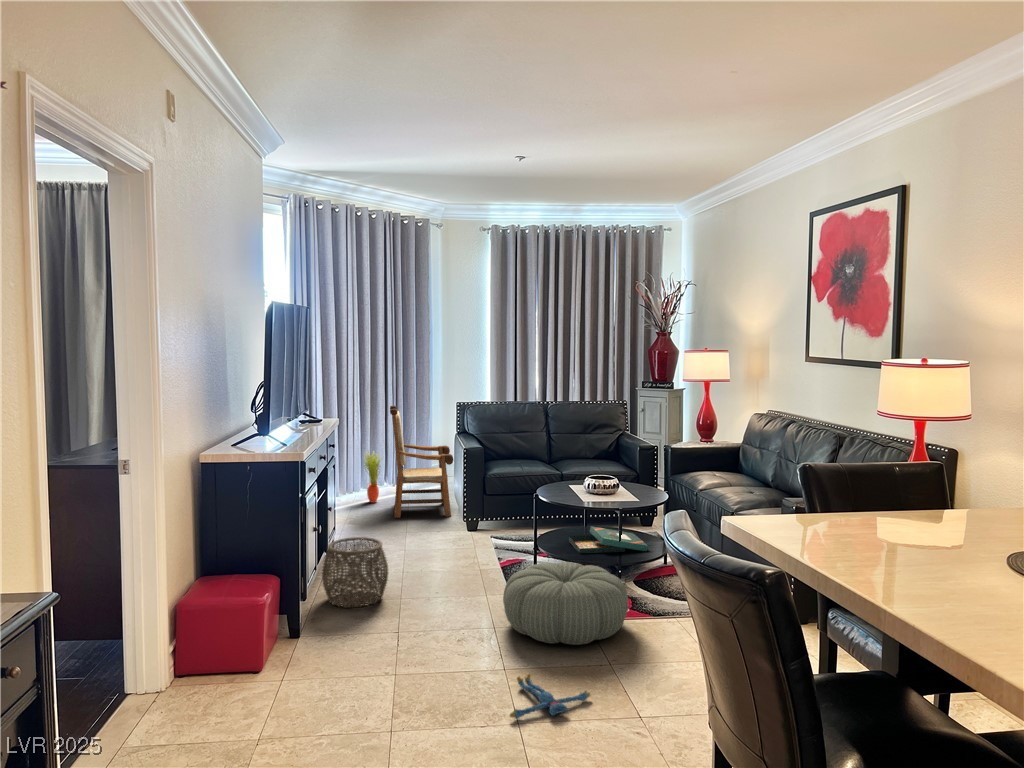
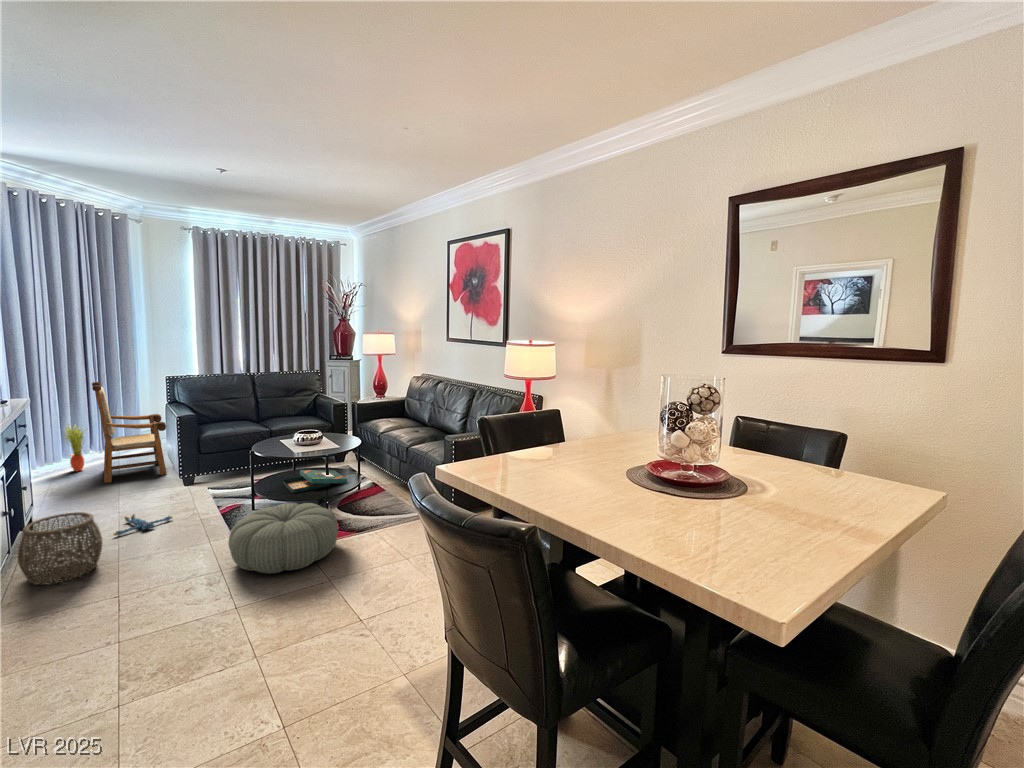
plush toy: present [510,674,590,719] -> present [113,514,173,535]

